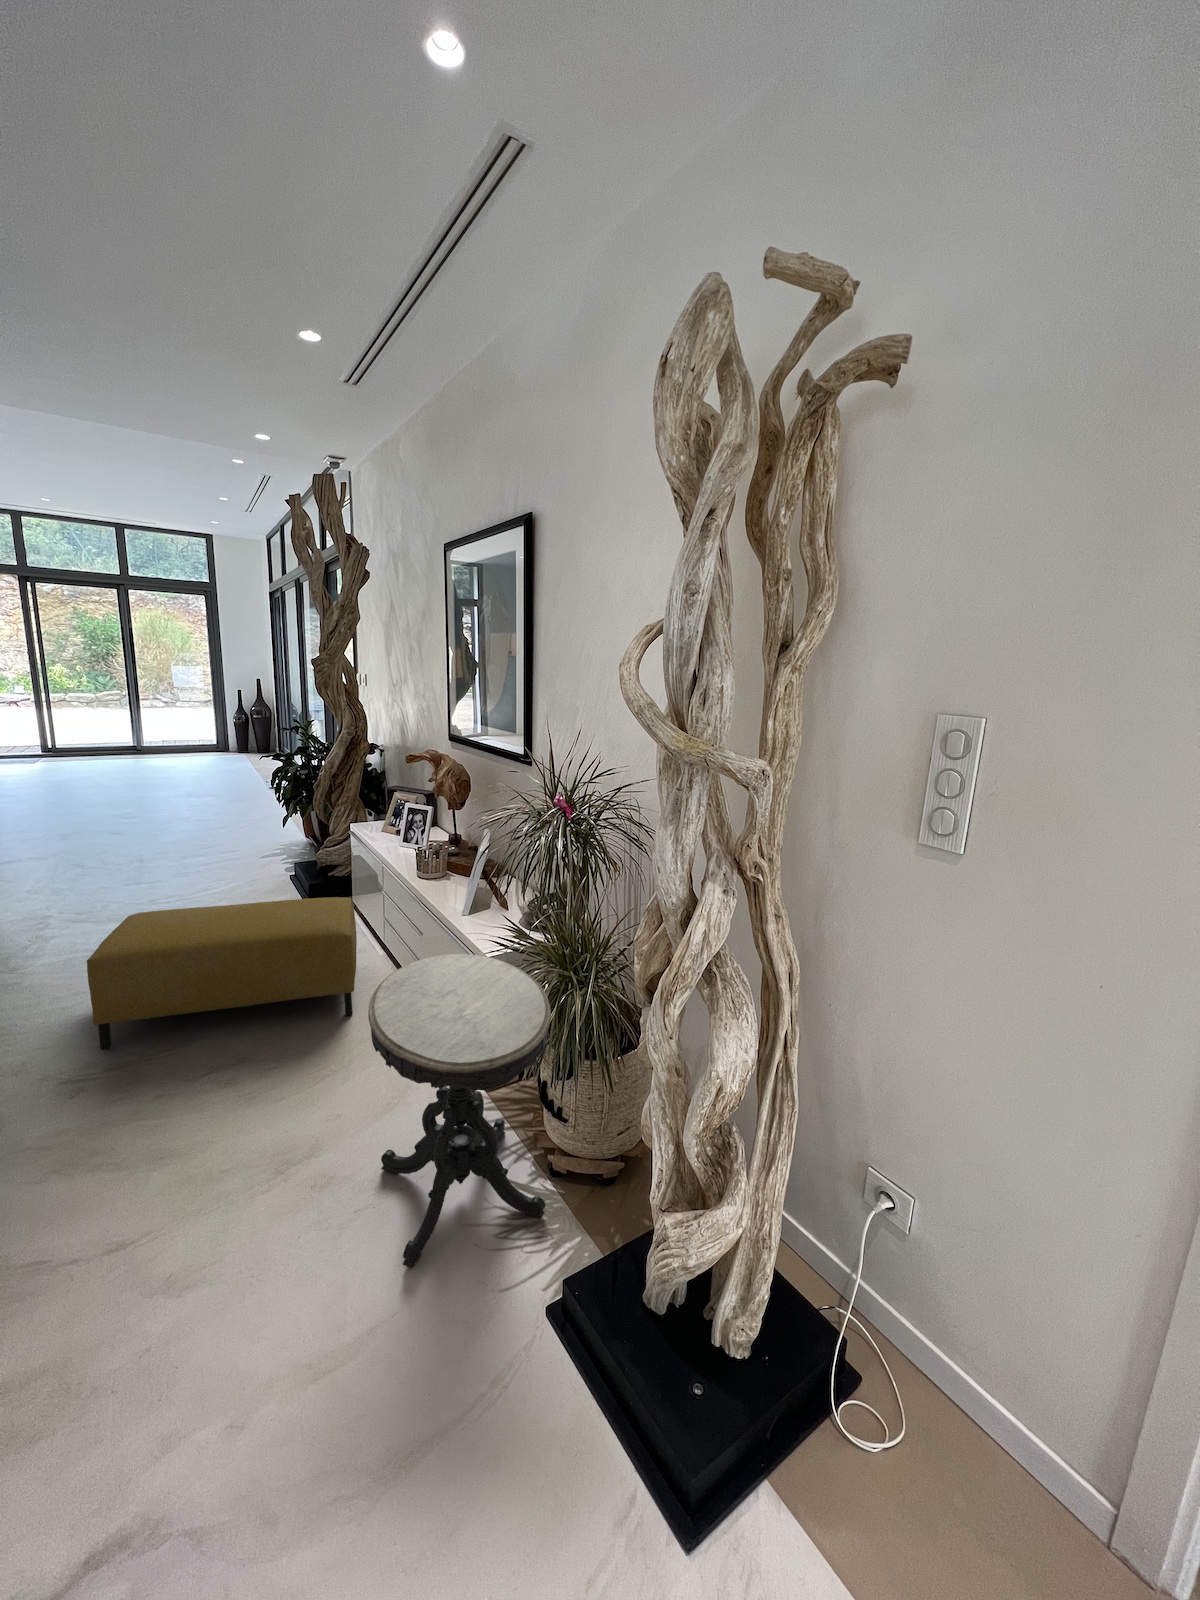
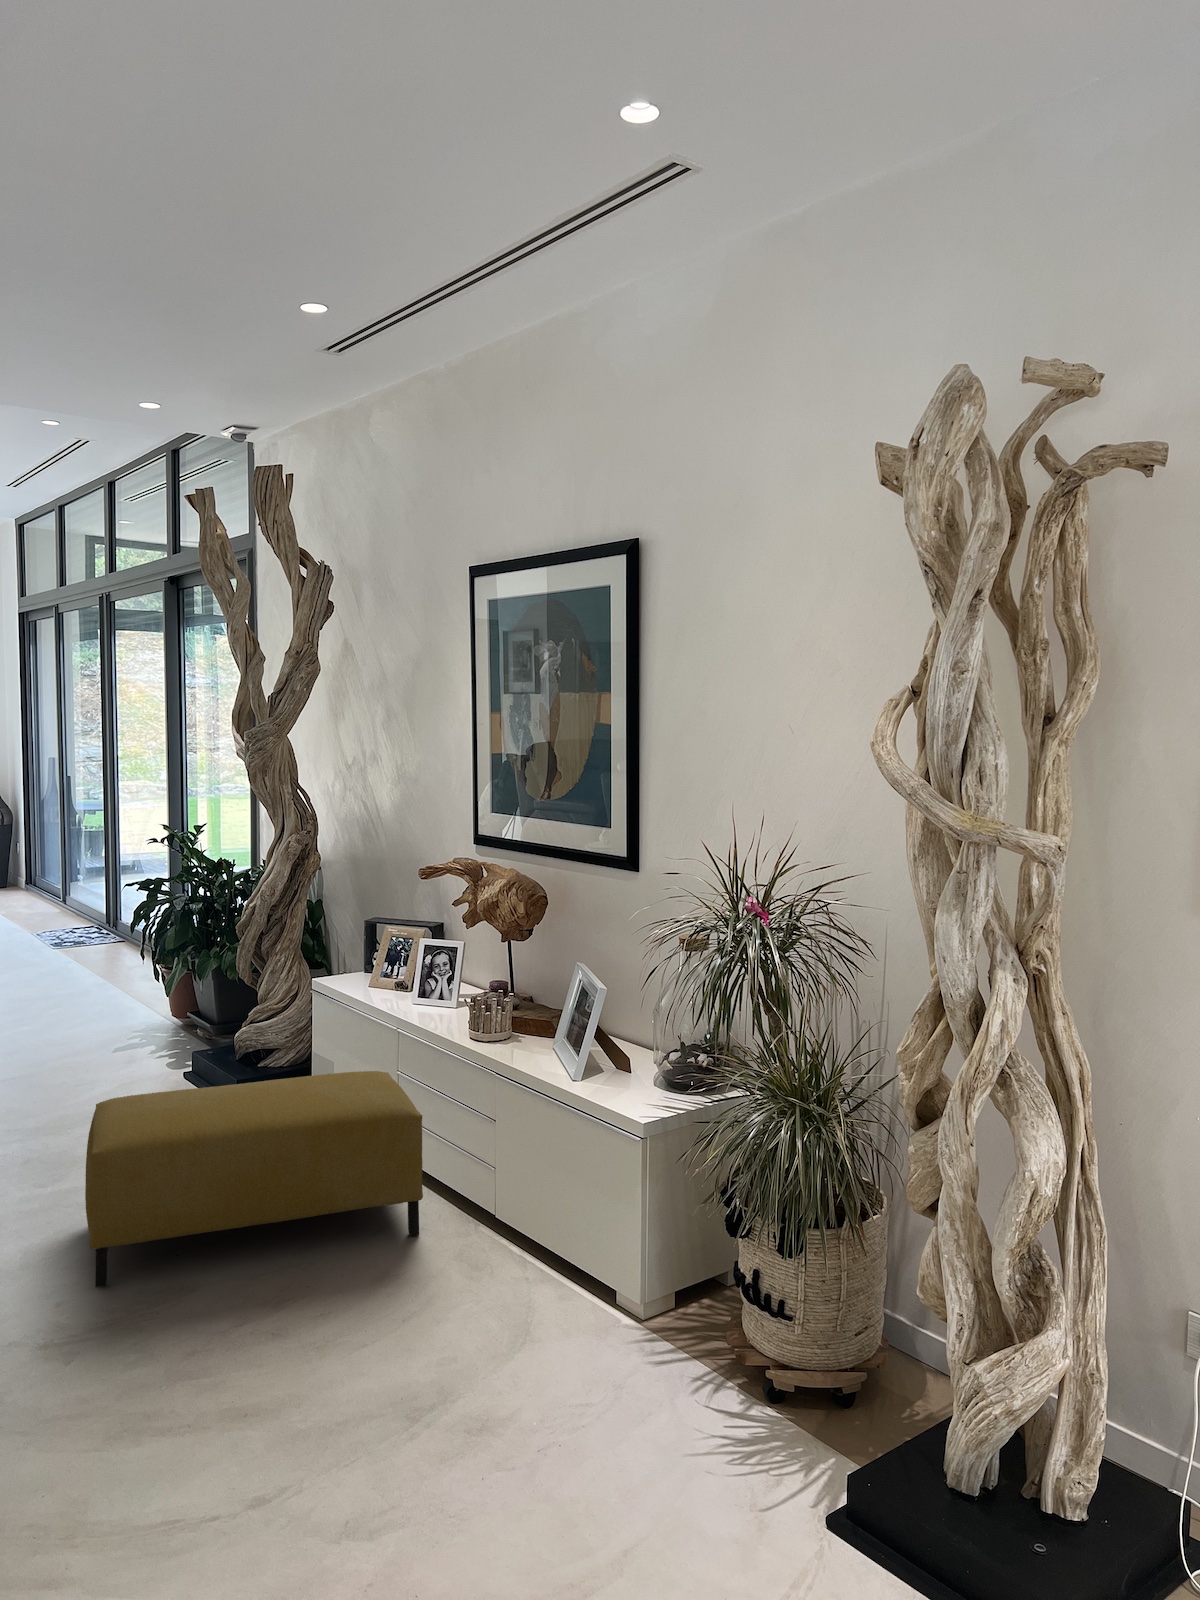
side table: present [368,954,551,1268] -> none [550,1111,788,1492]

